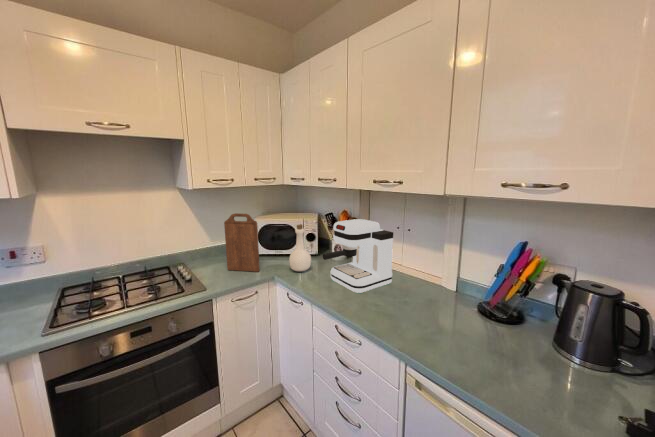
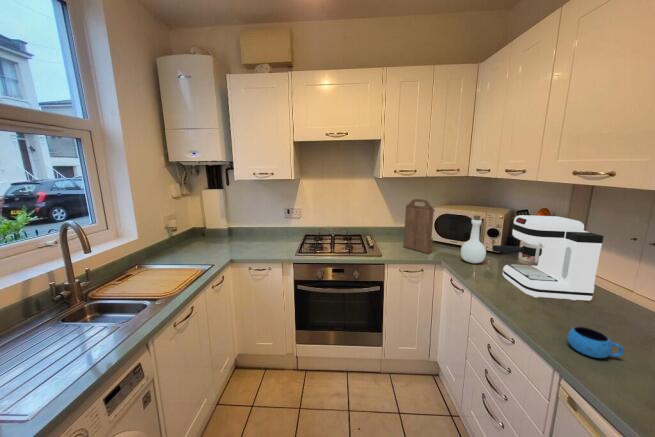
mug: none [400,313,432,337] -> present [568,327,624,358]

